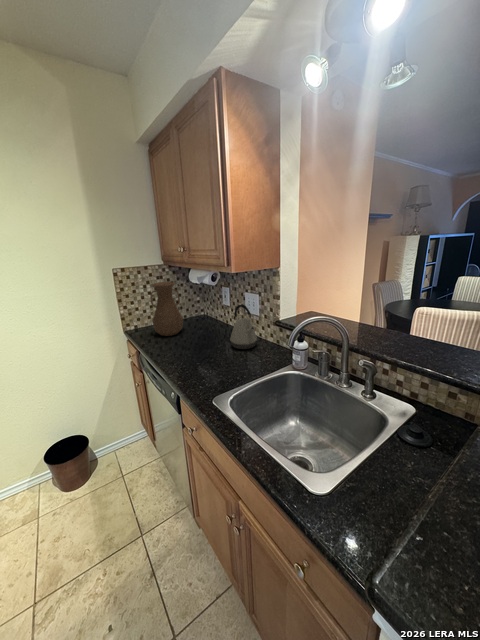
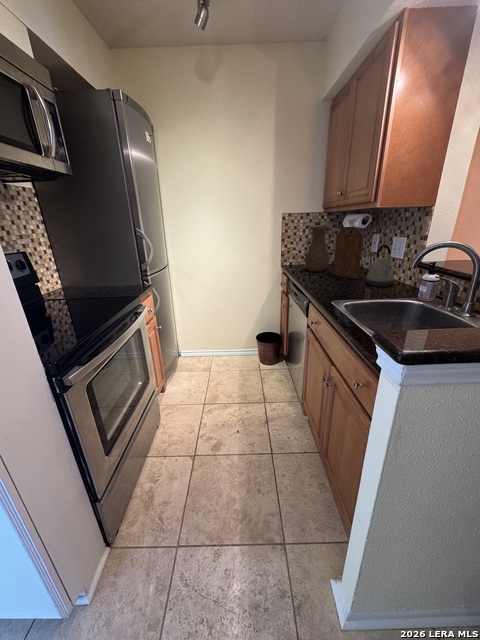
cutting board: none [187,285,220,341] -> present [333,227,363,279]

